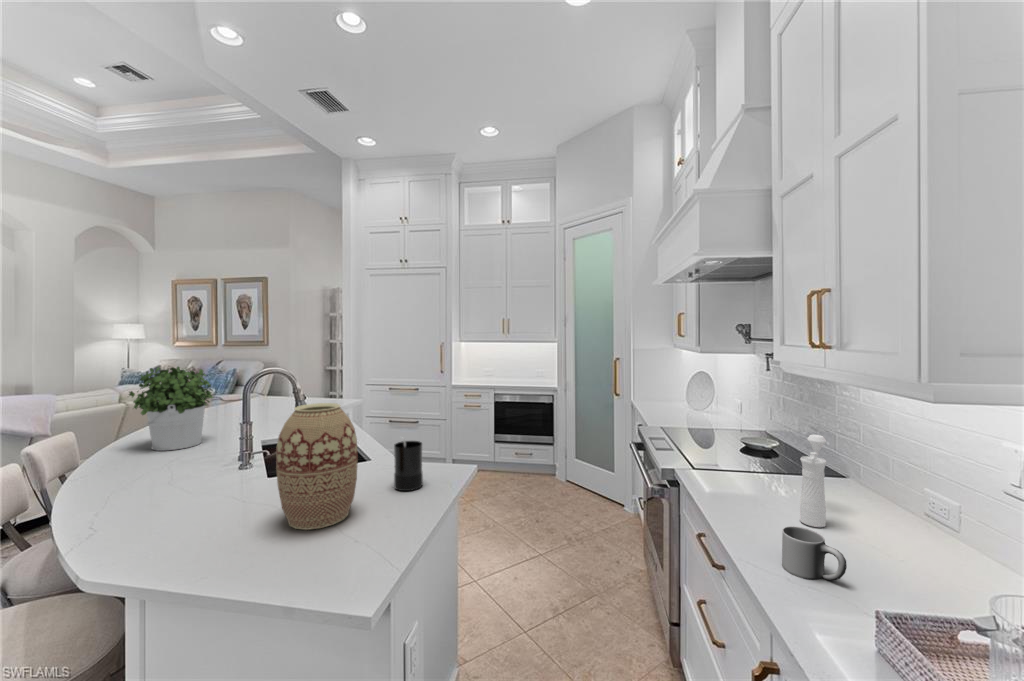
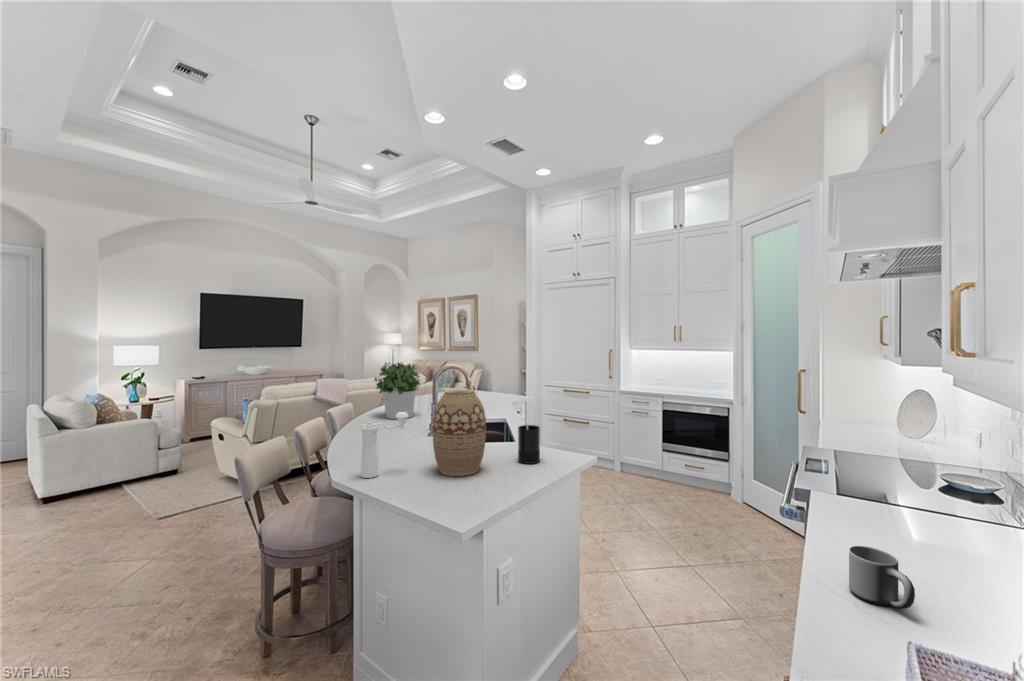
pepper mill: present [800,435,827,527] -> present [360,412,408,478]

